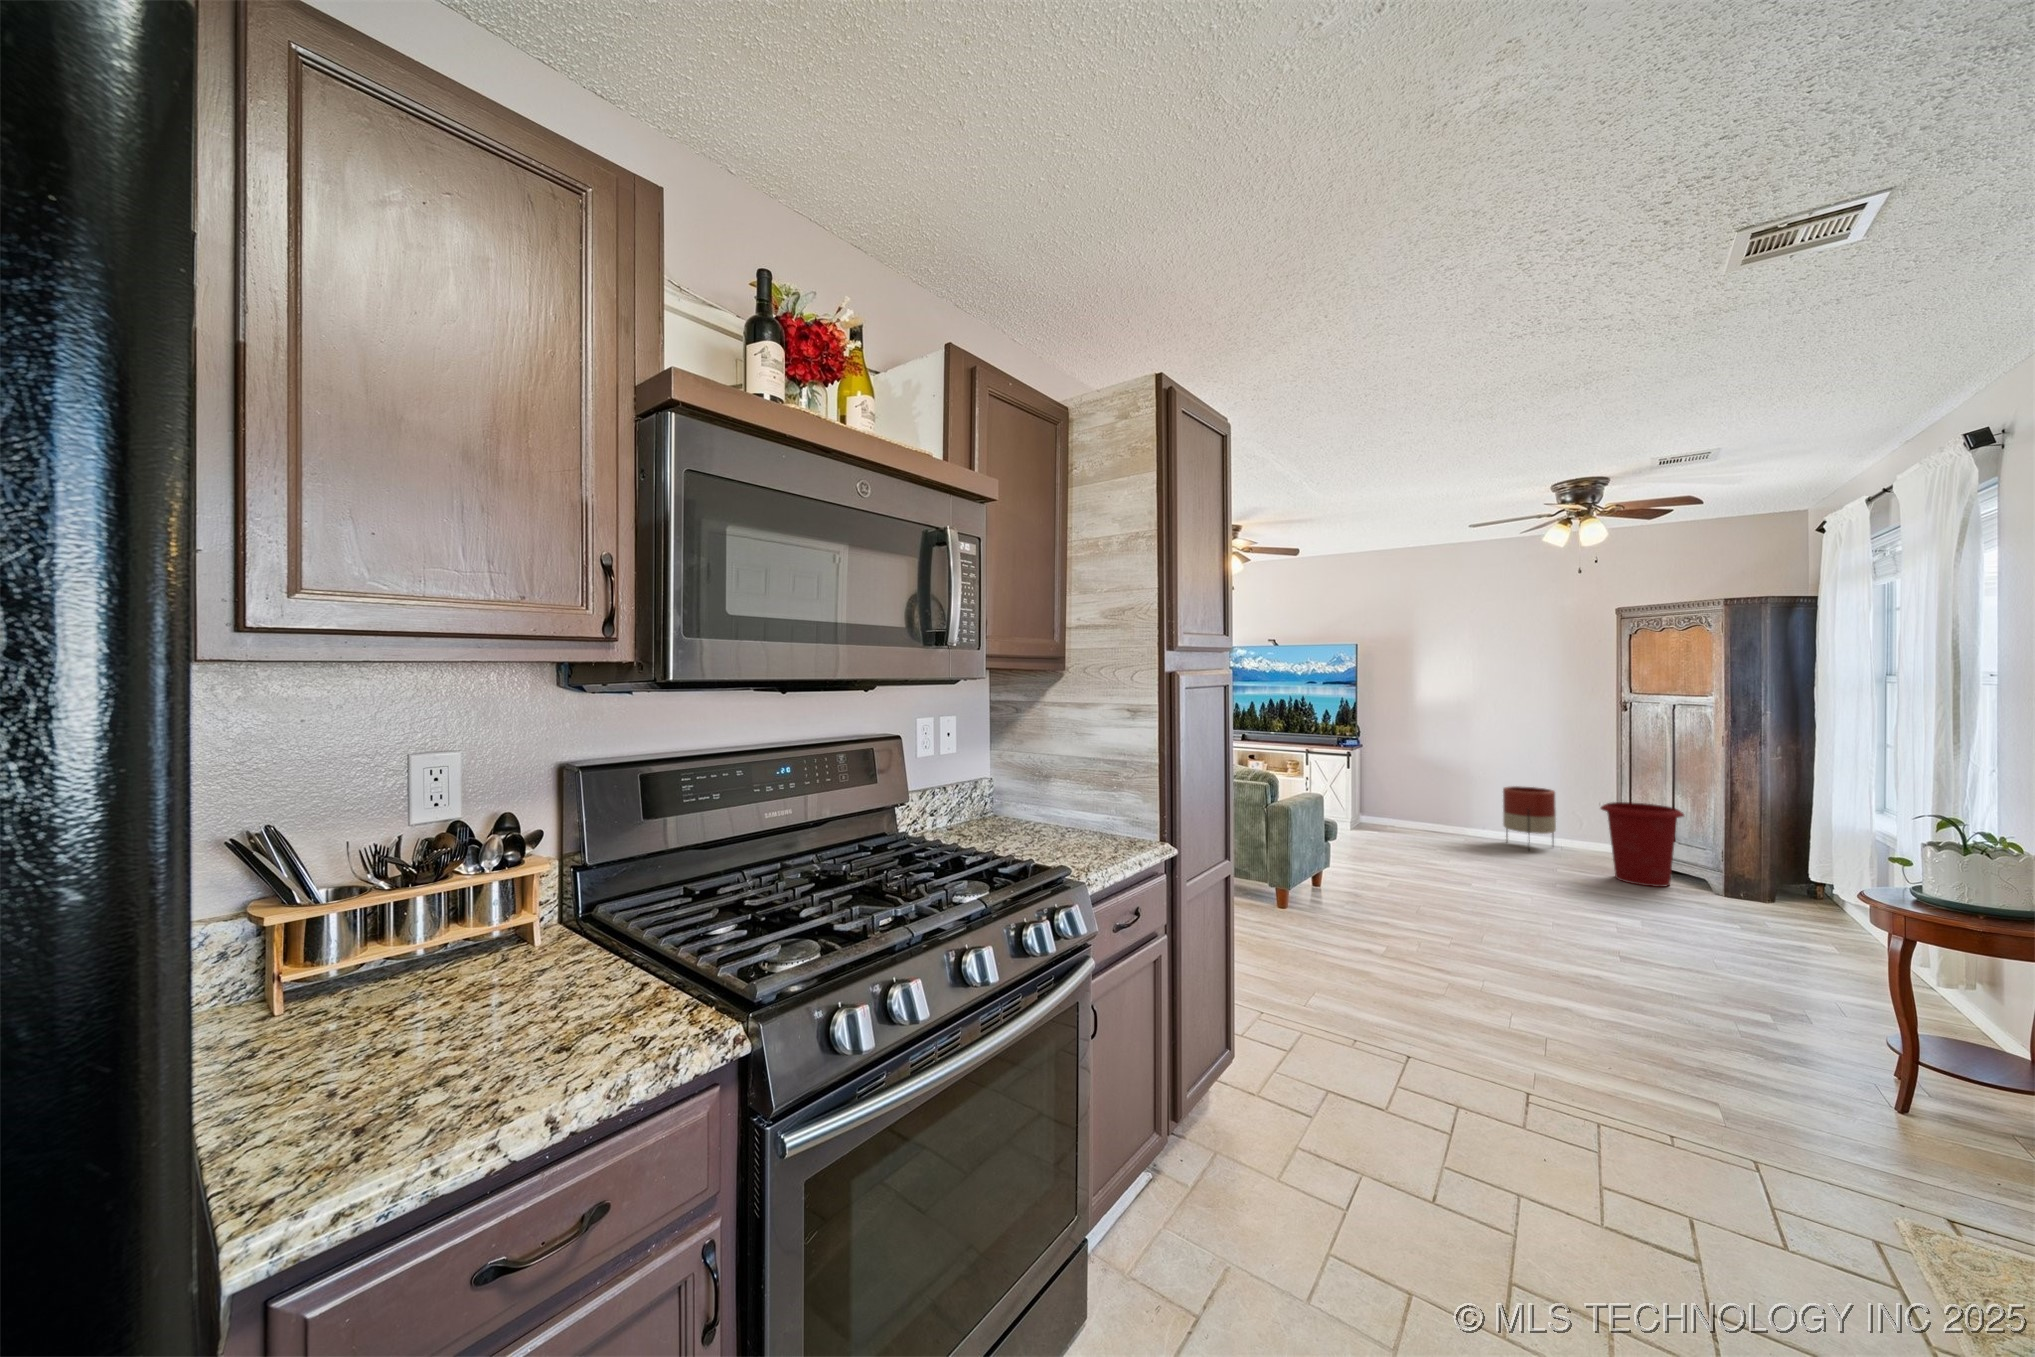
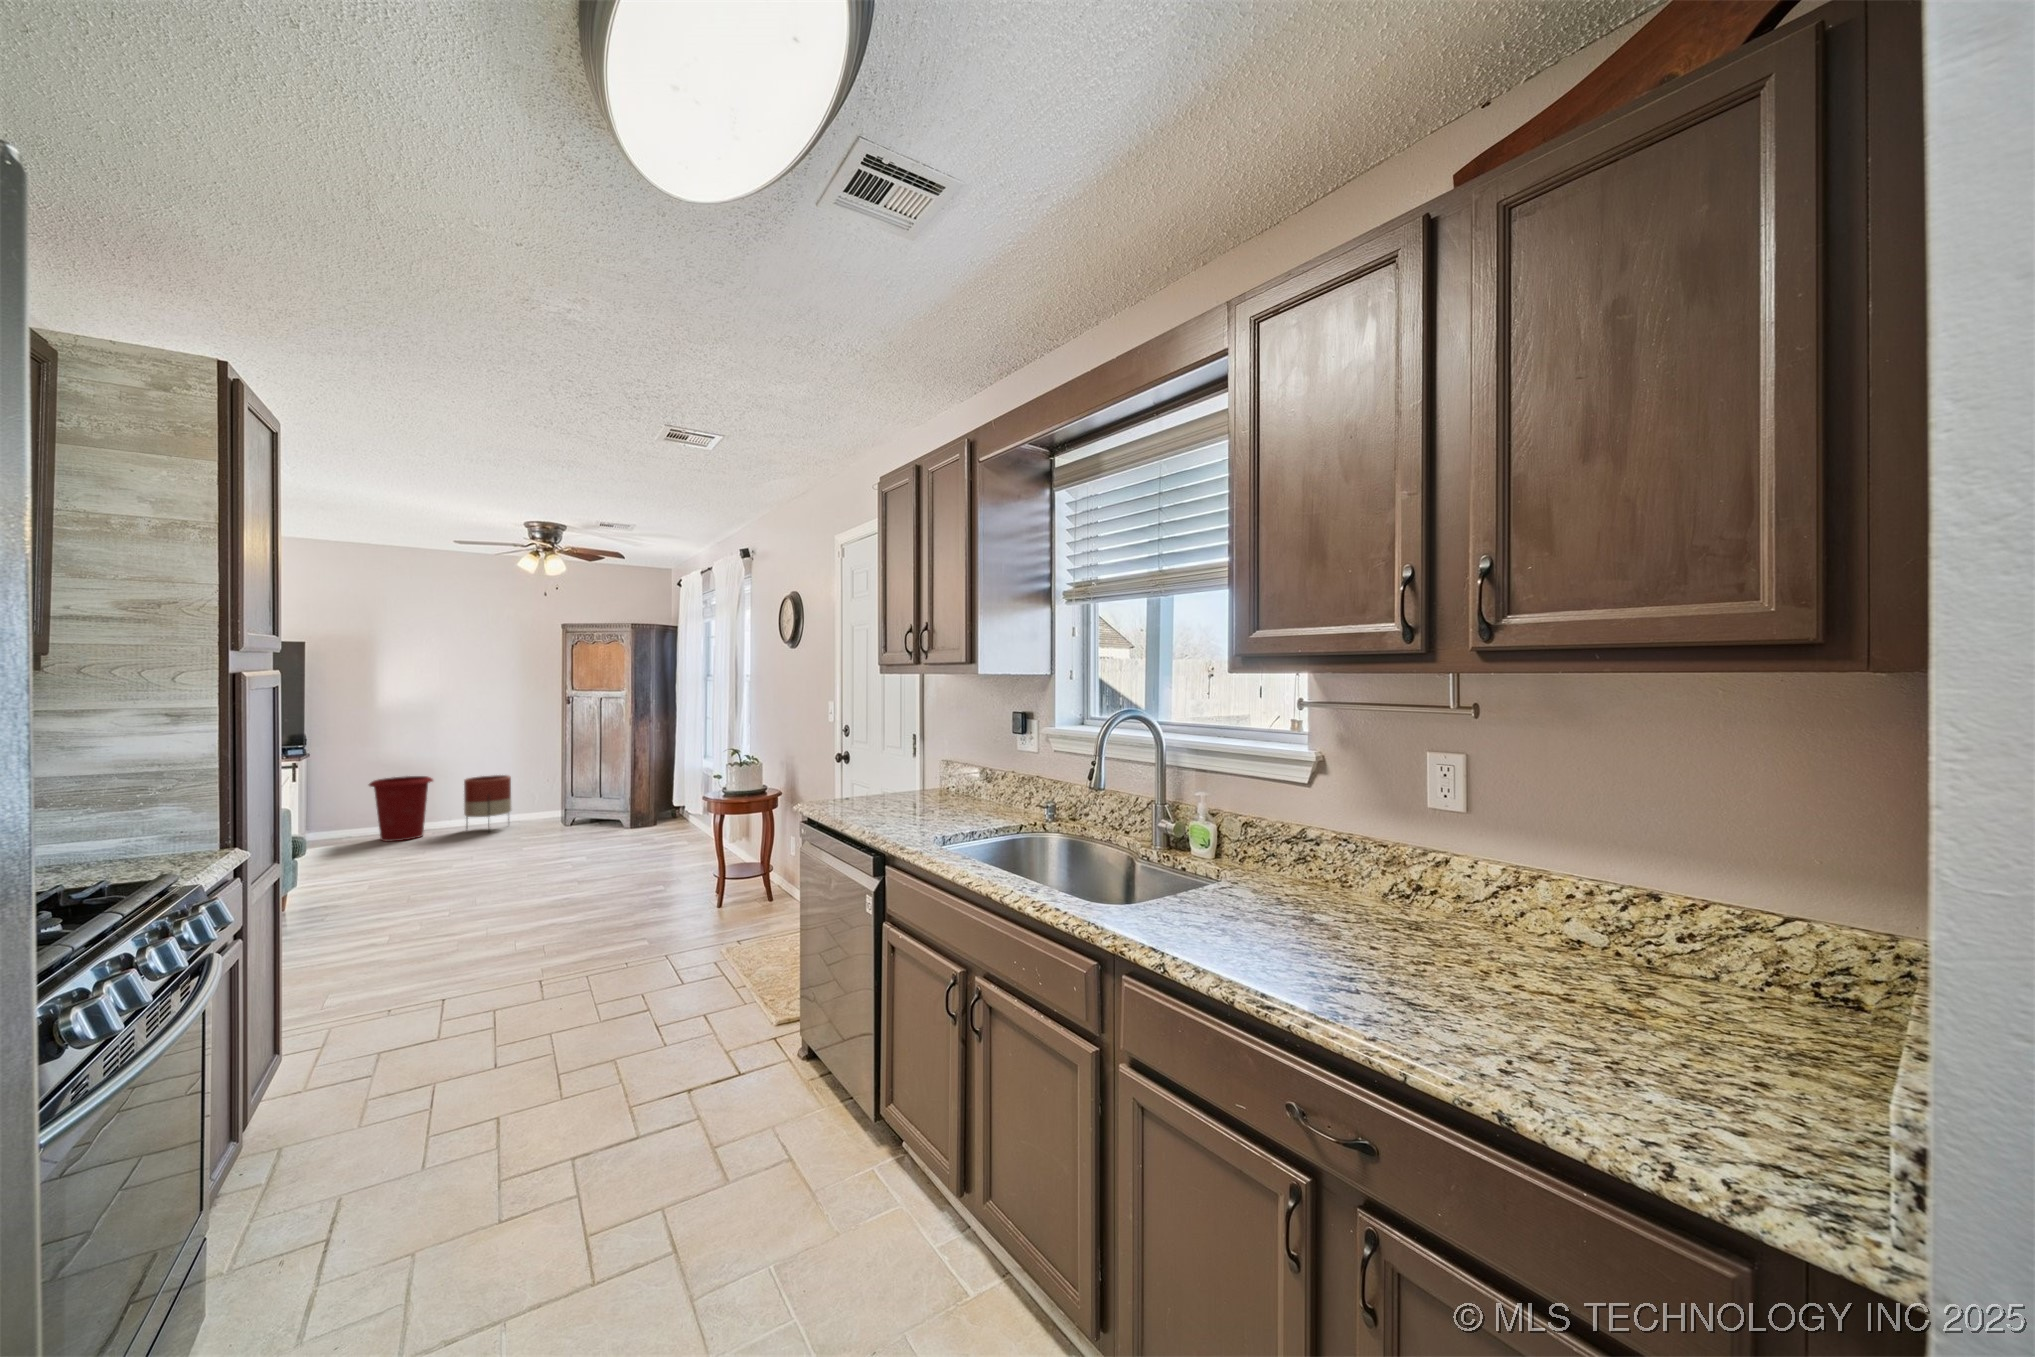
waste bin: present [1601,802,1684,887] -> present [369,776,433,841]

